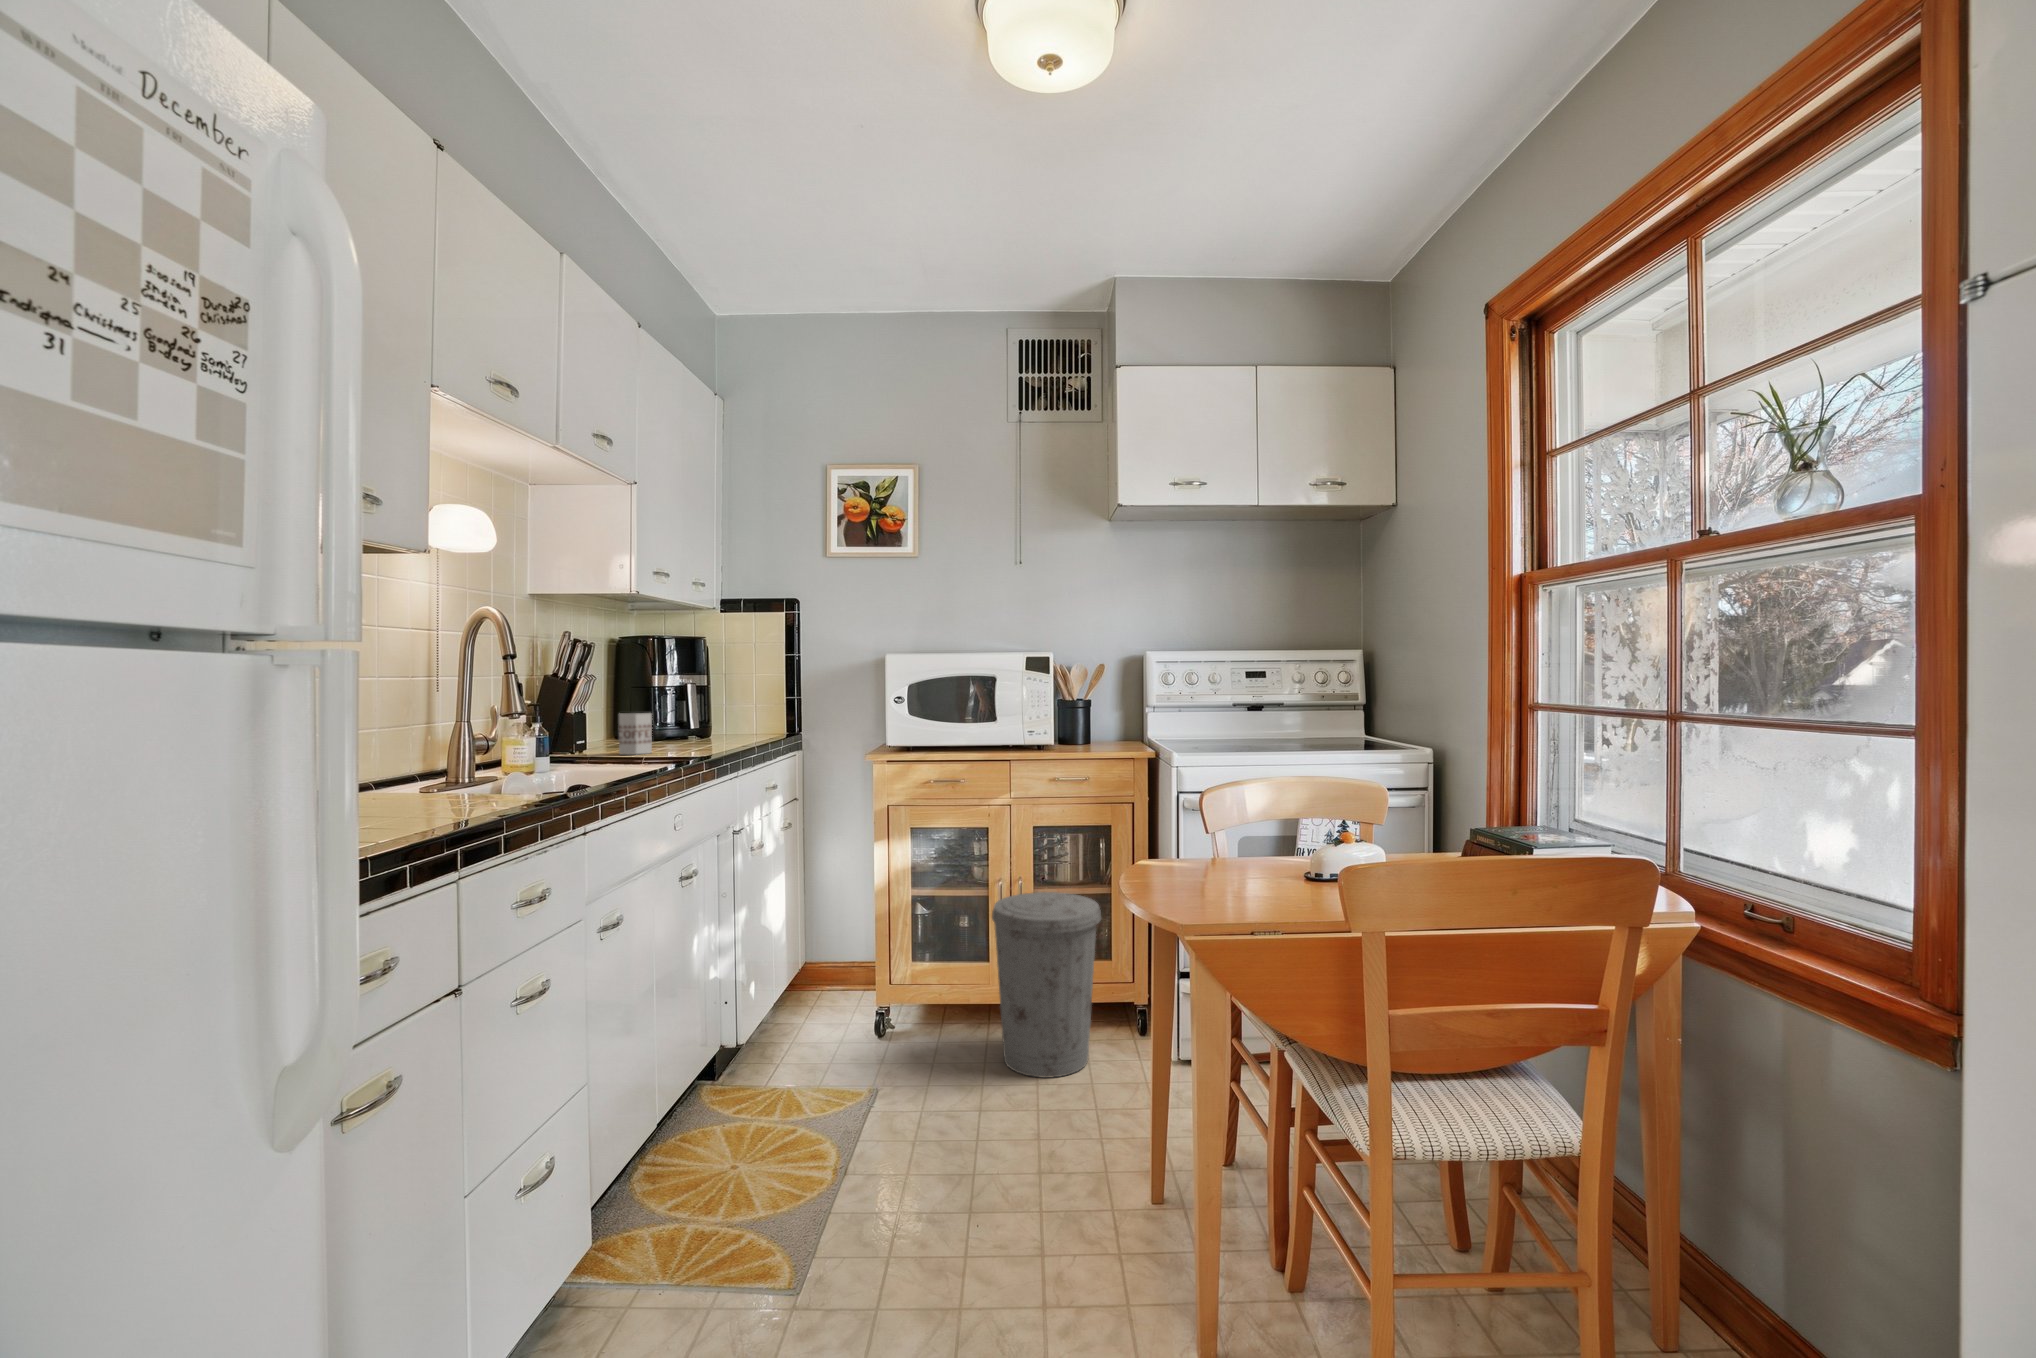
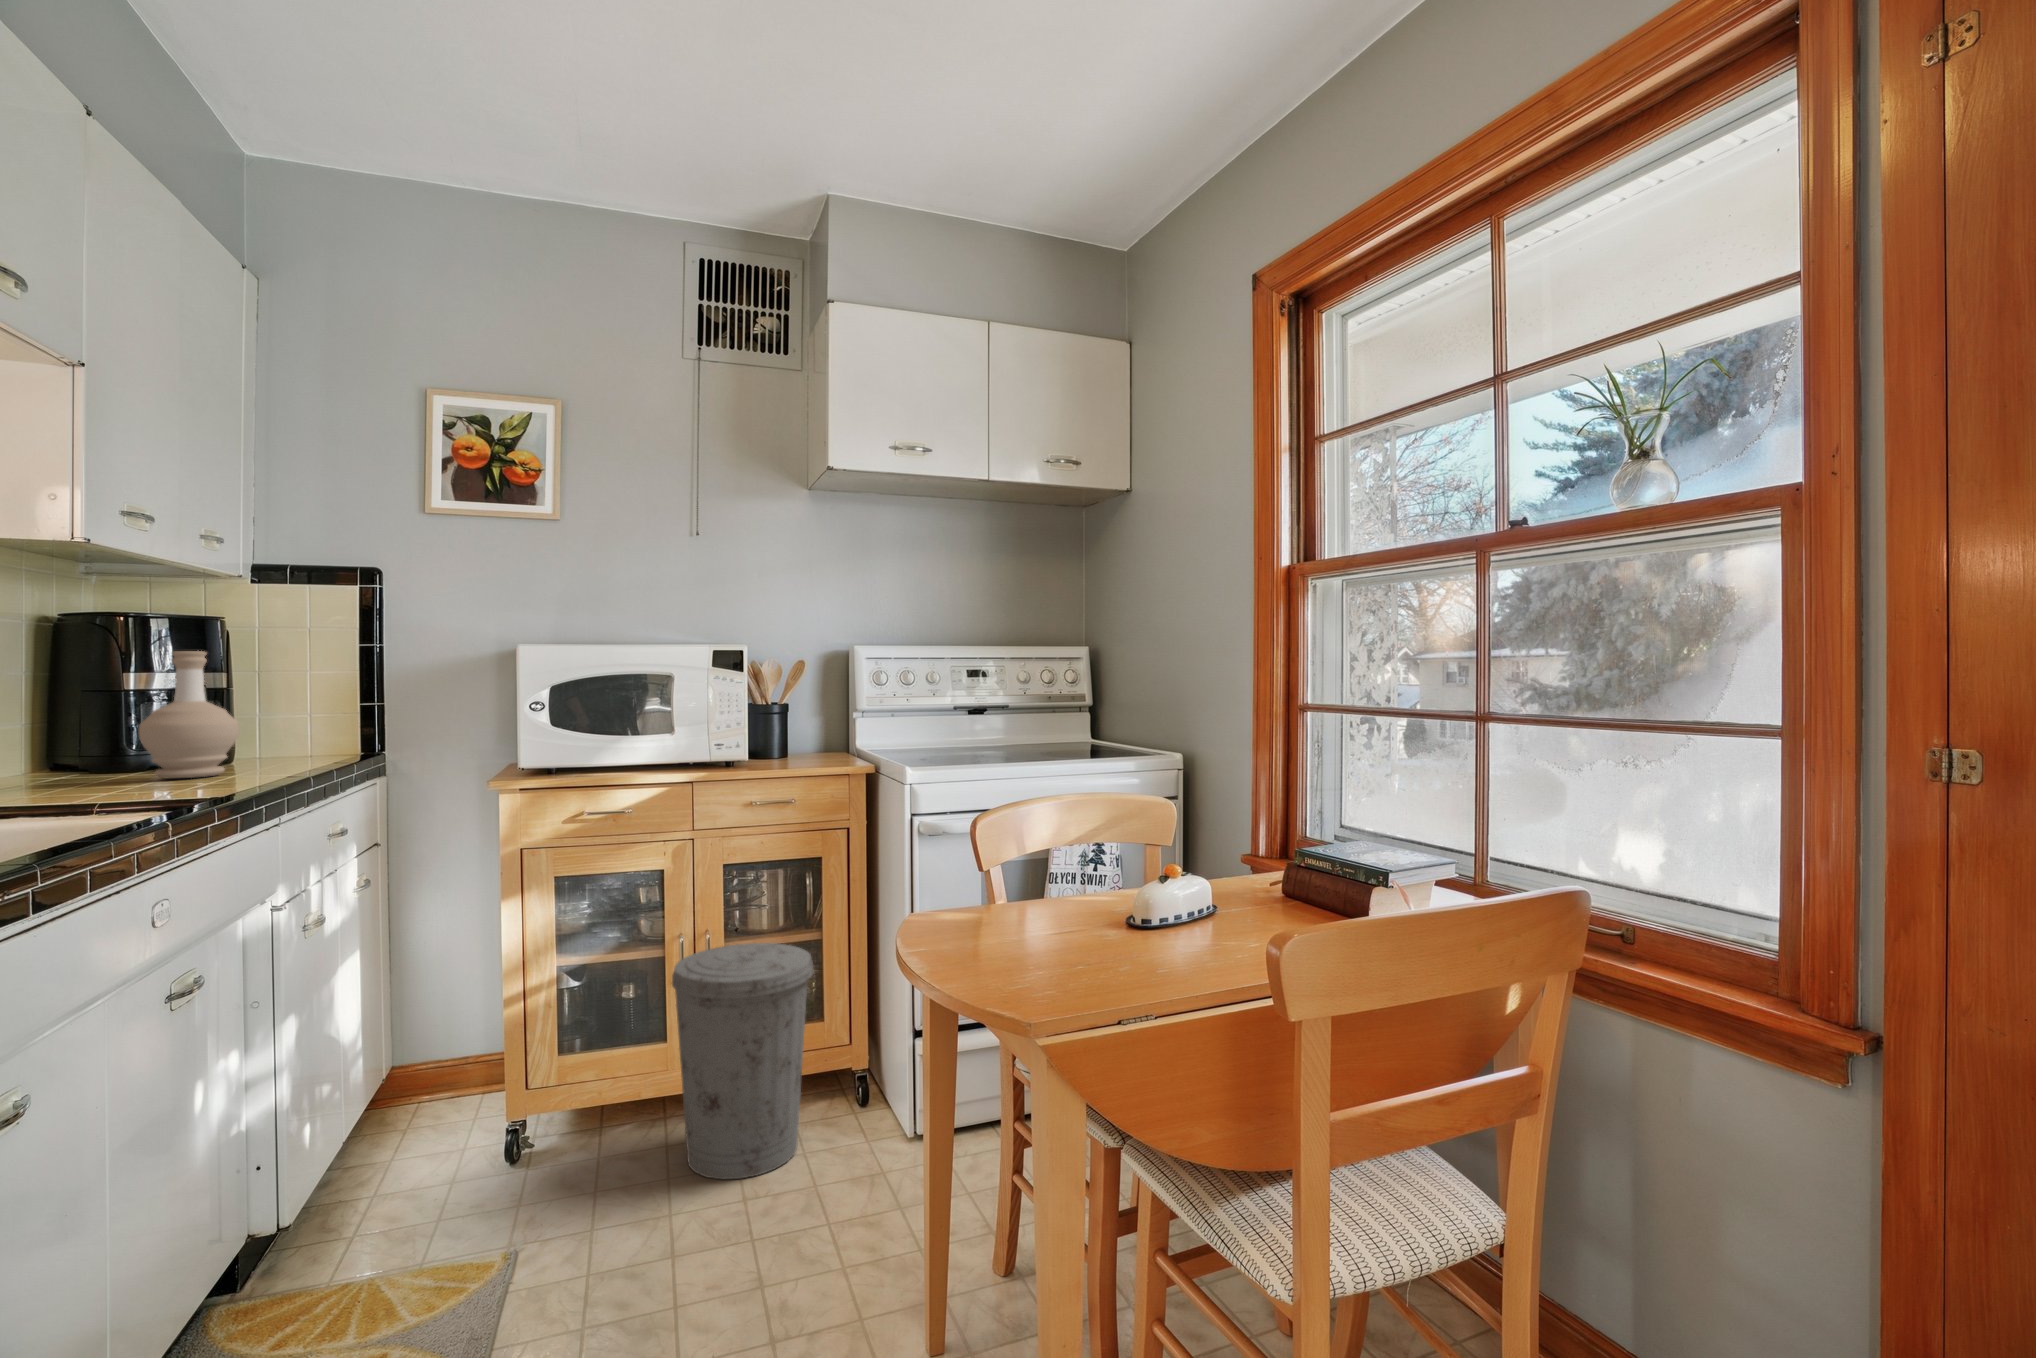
bottle: none [659,660,714,746] -> present [139,651,239,778]
mug: present [619,713,652,755] -> none [63,730,127,796]

